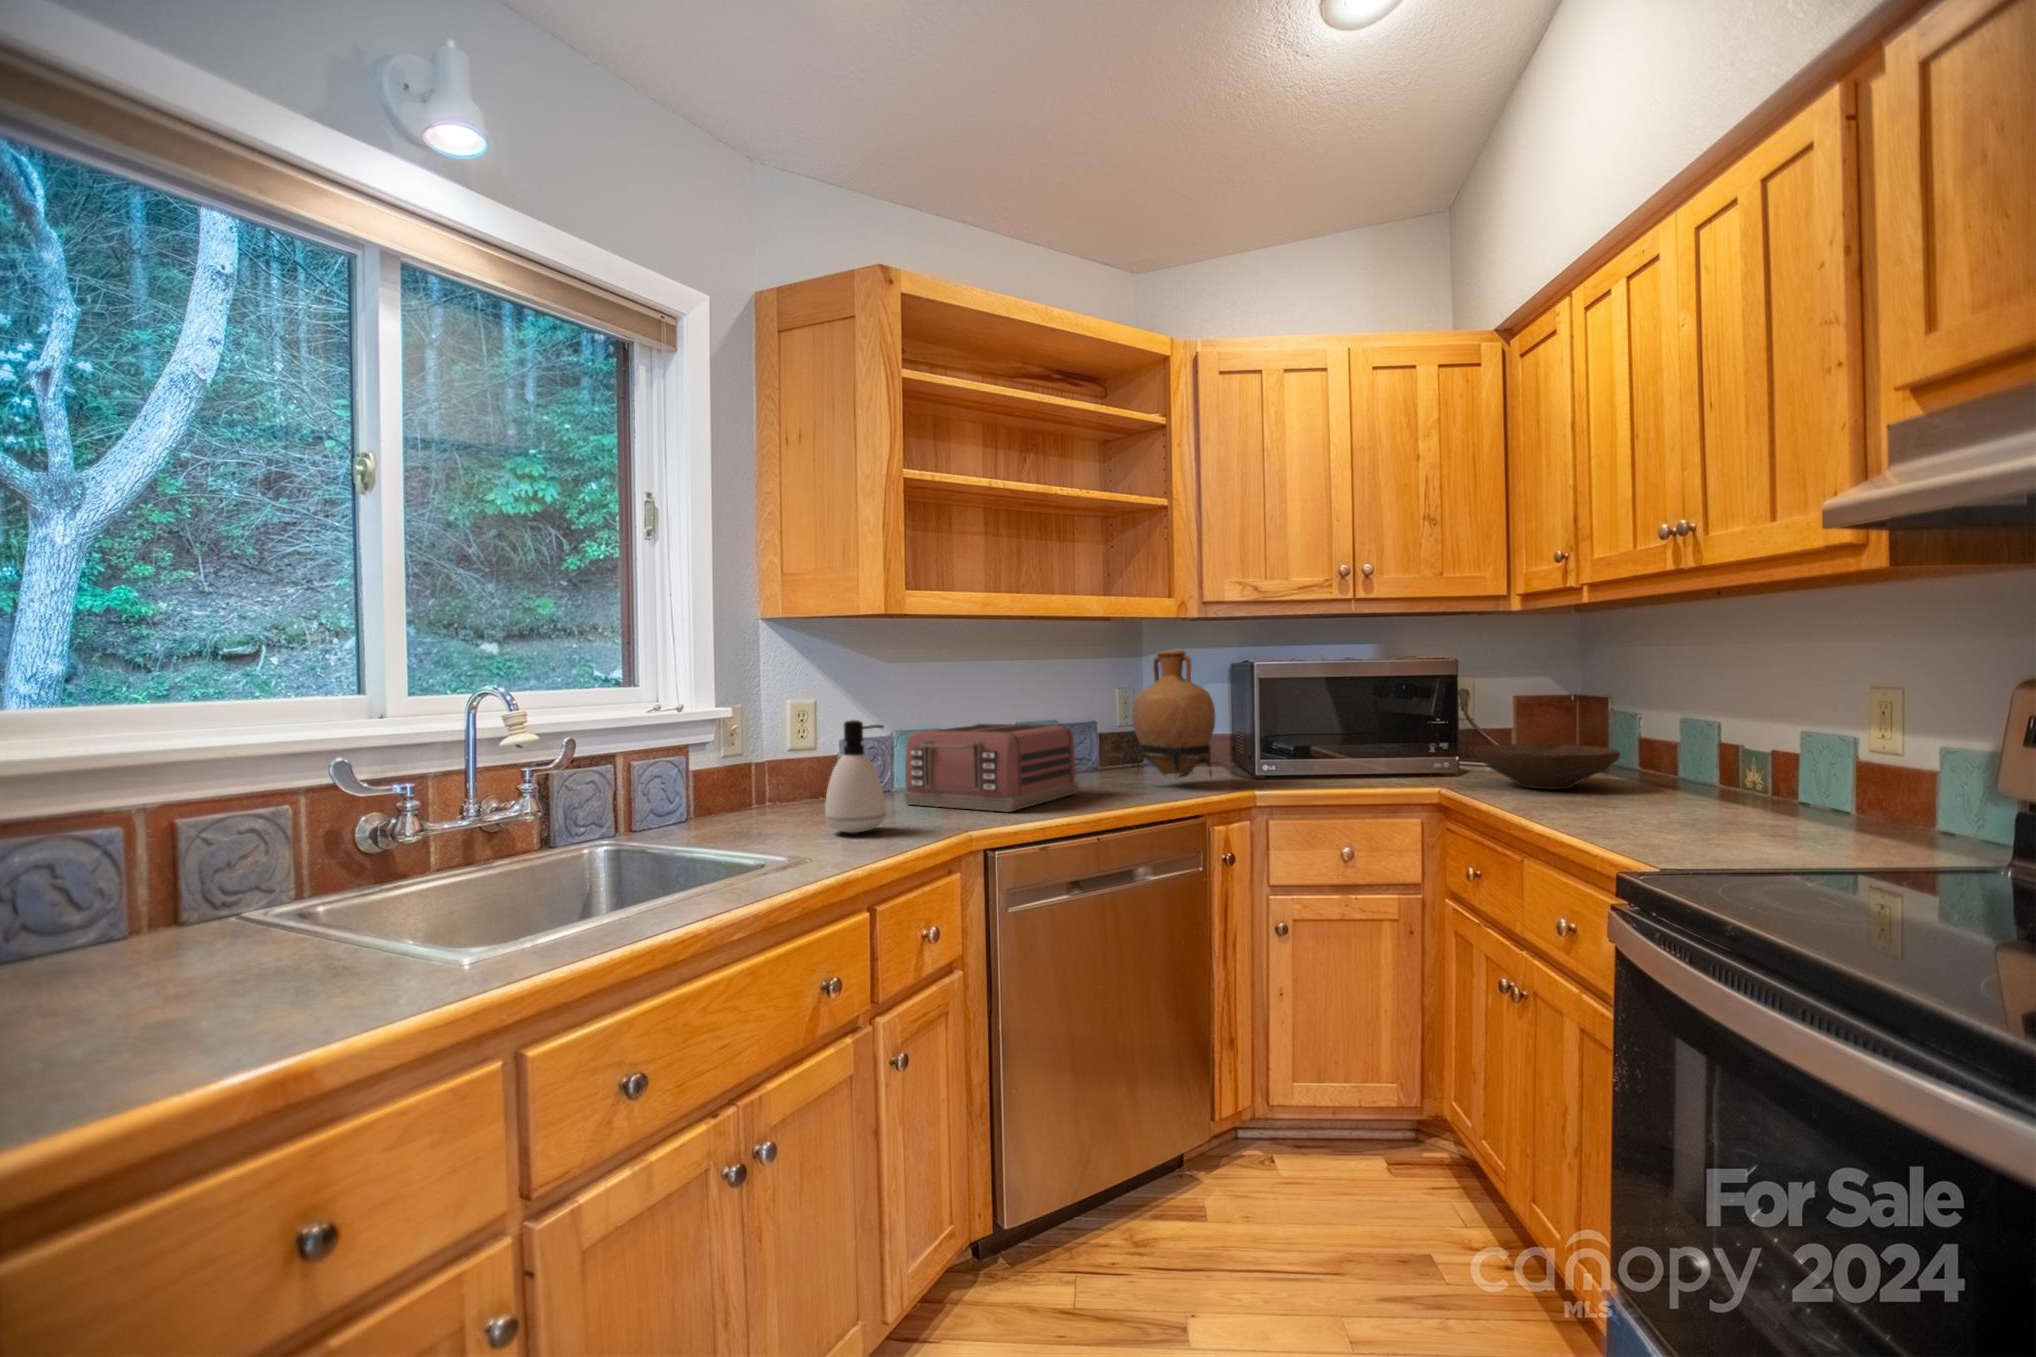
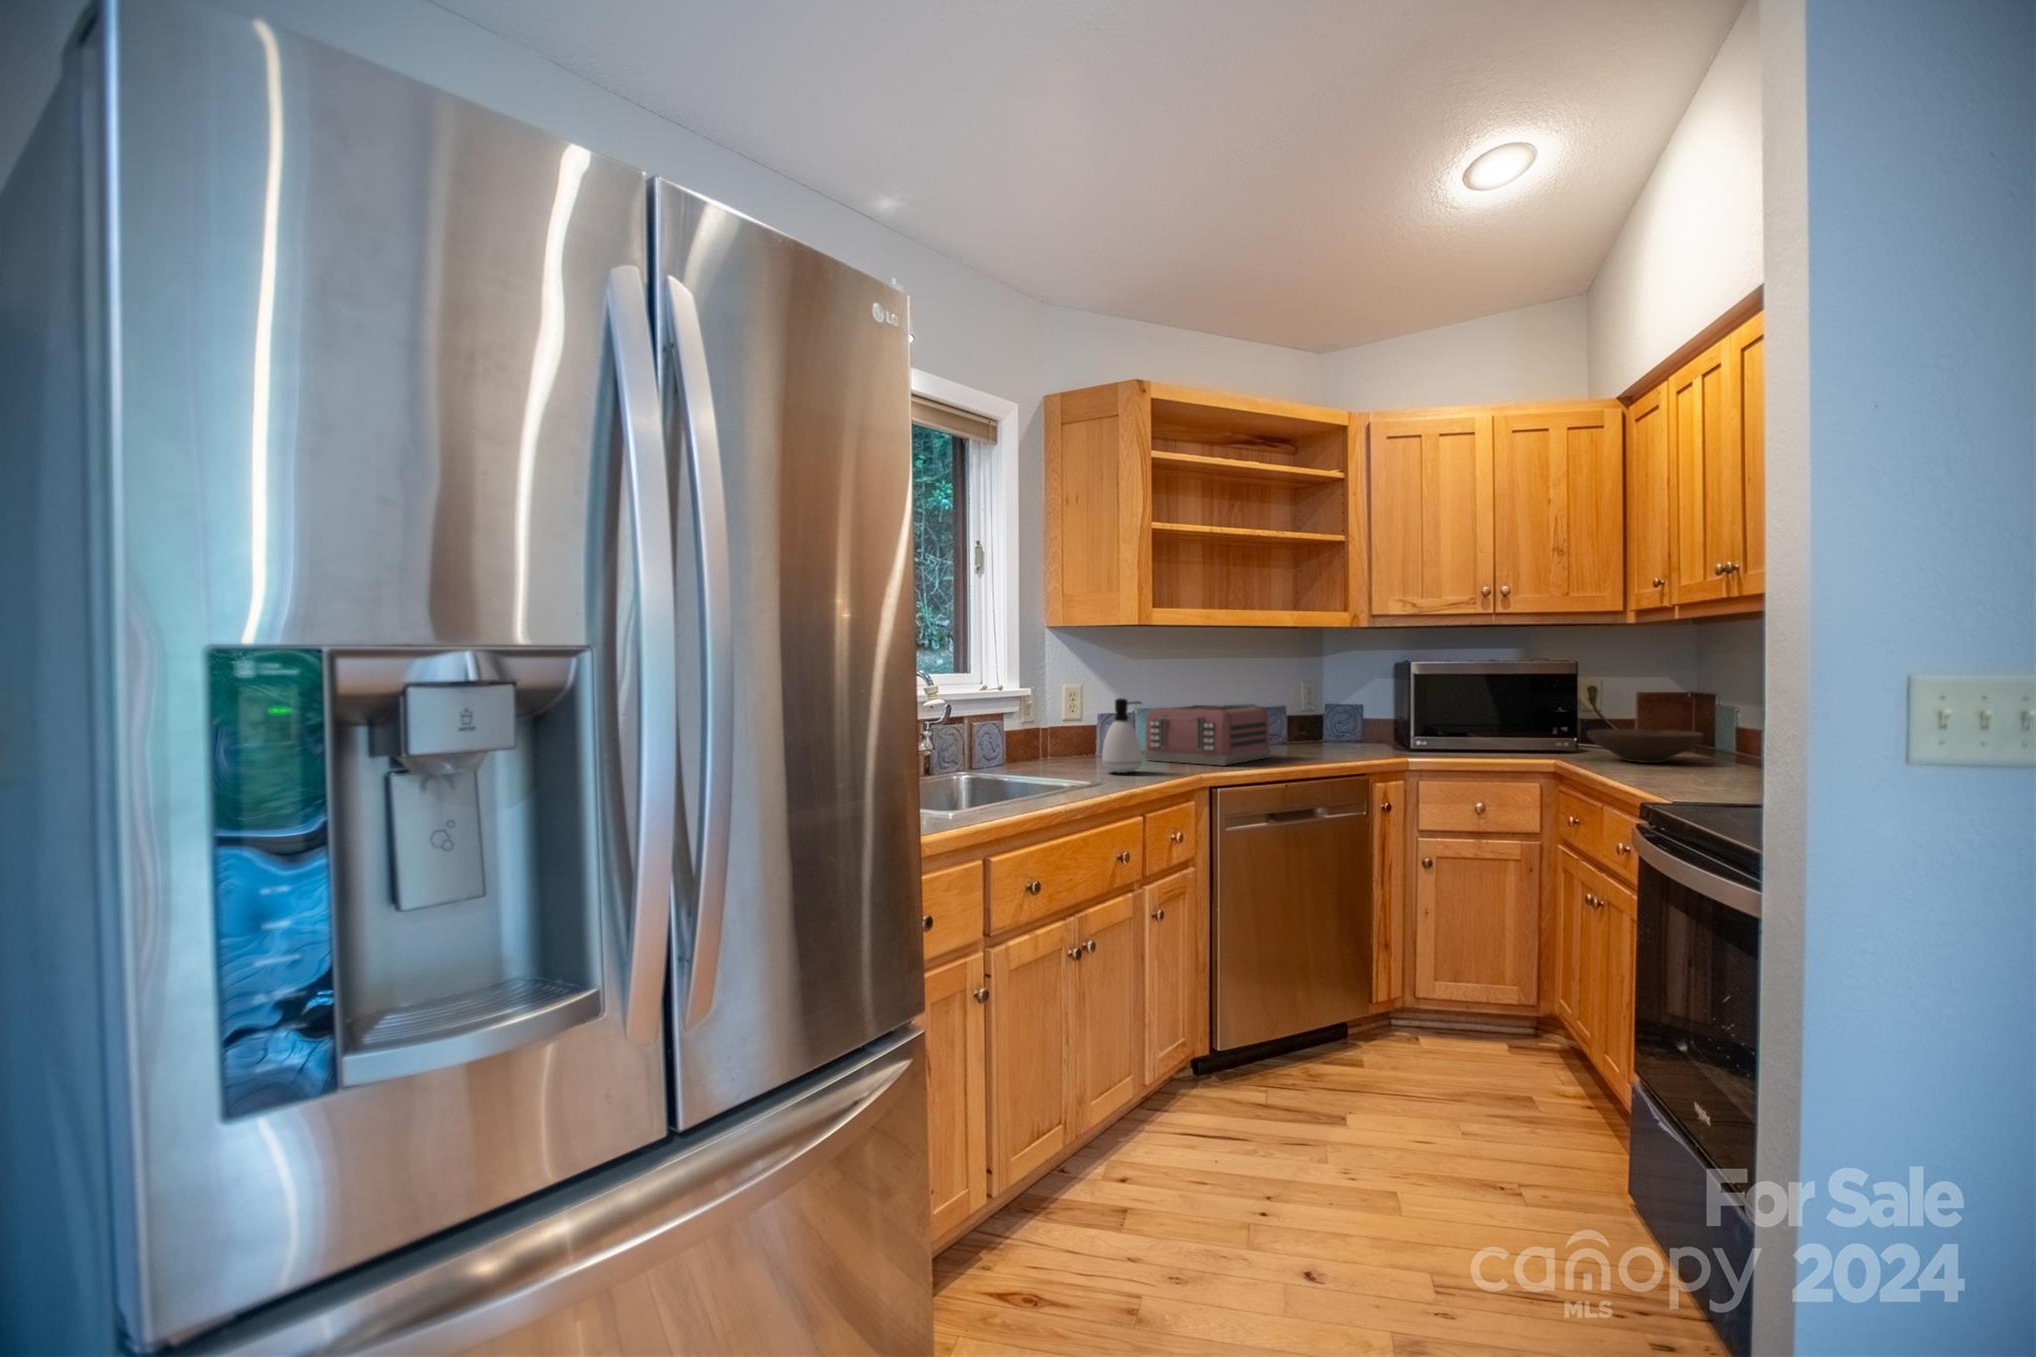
vase: present [1132,650,1215,778] -> none [1313,652,1378,753]

